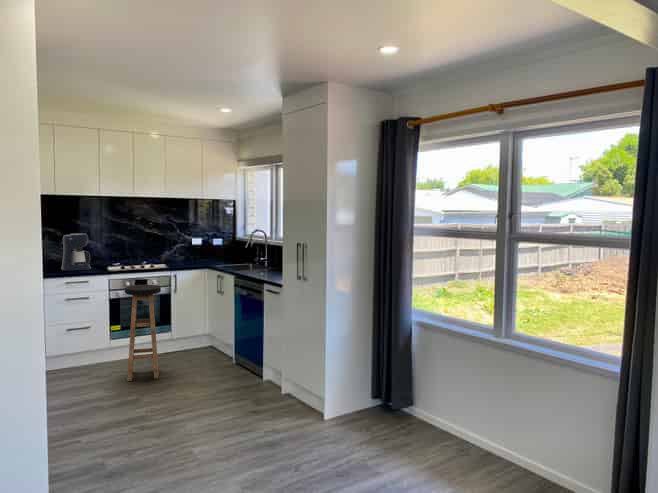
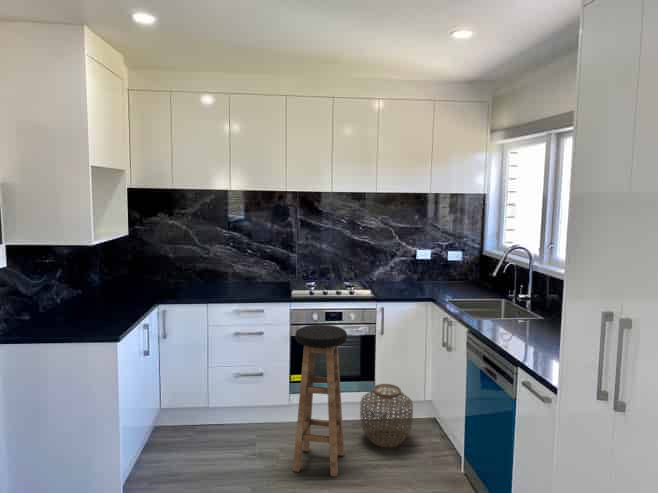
coffee maker: present [62,234,91,271] -> none [241,242,276,292]
woven basket: none [165,323,201,363] -> present [360,384,413,447]

